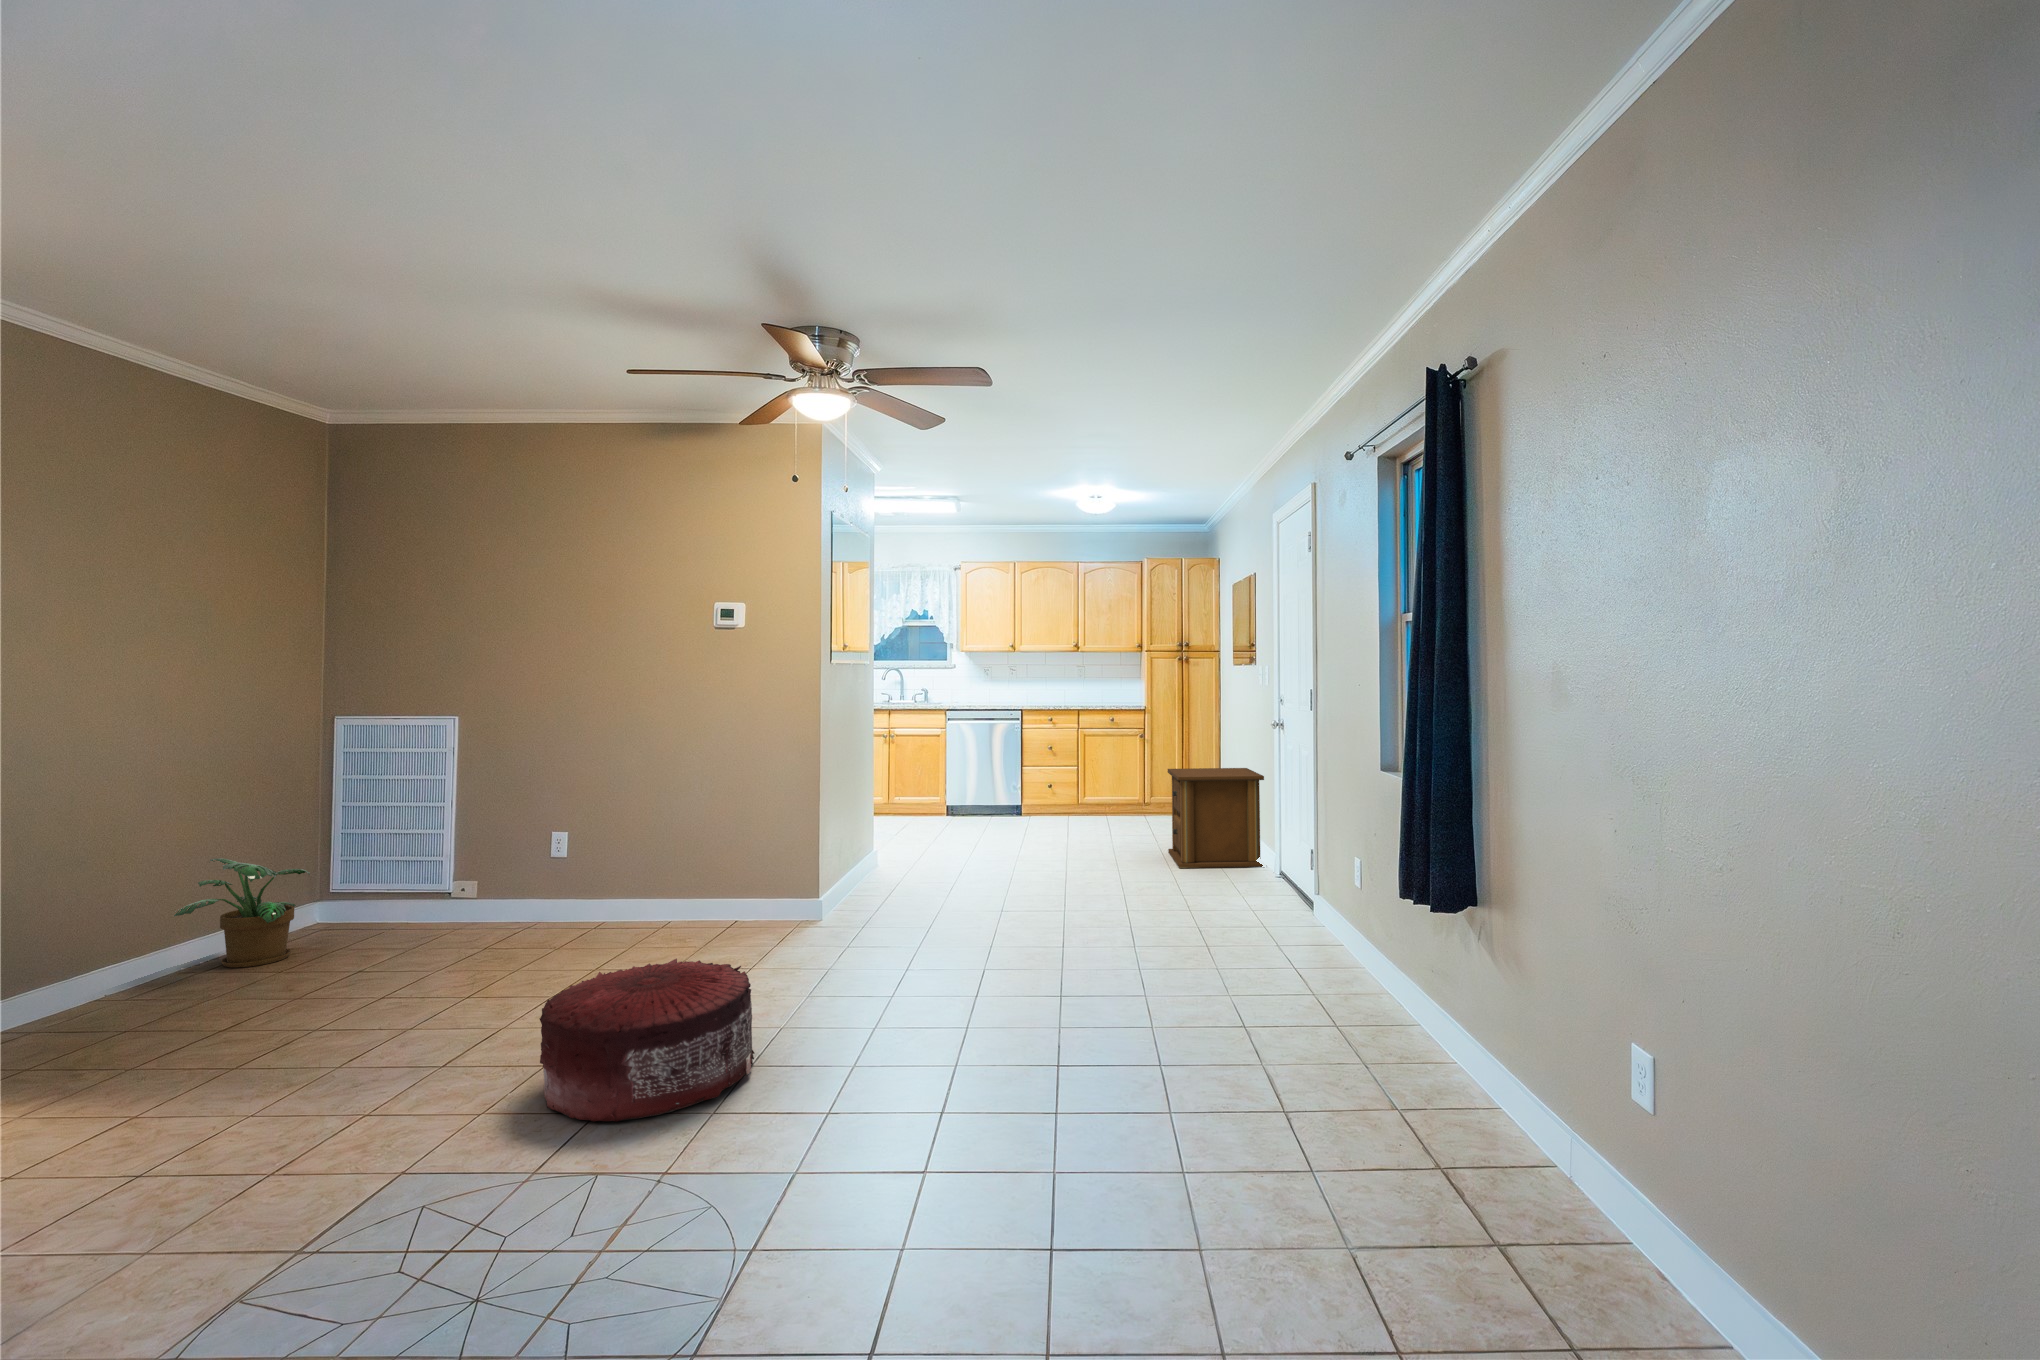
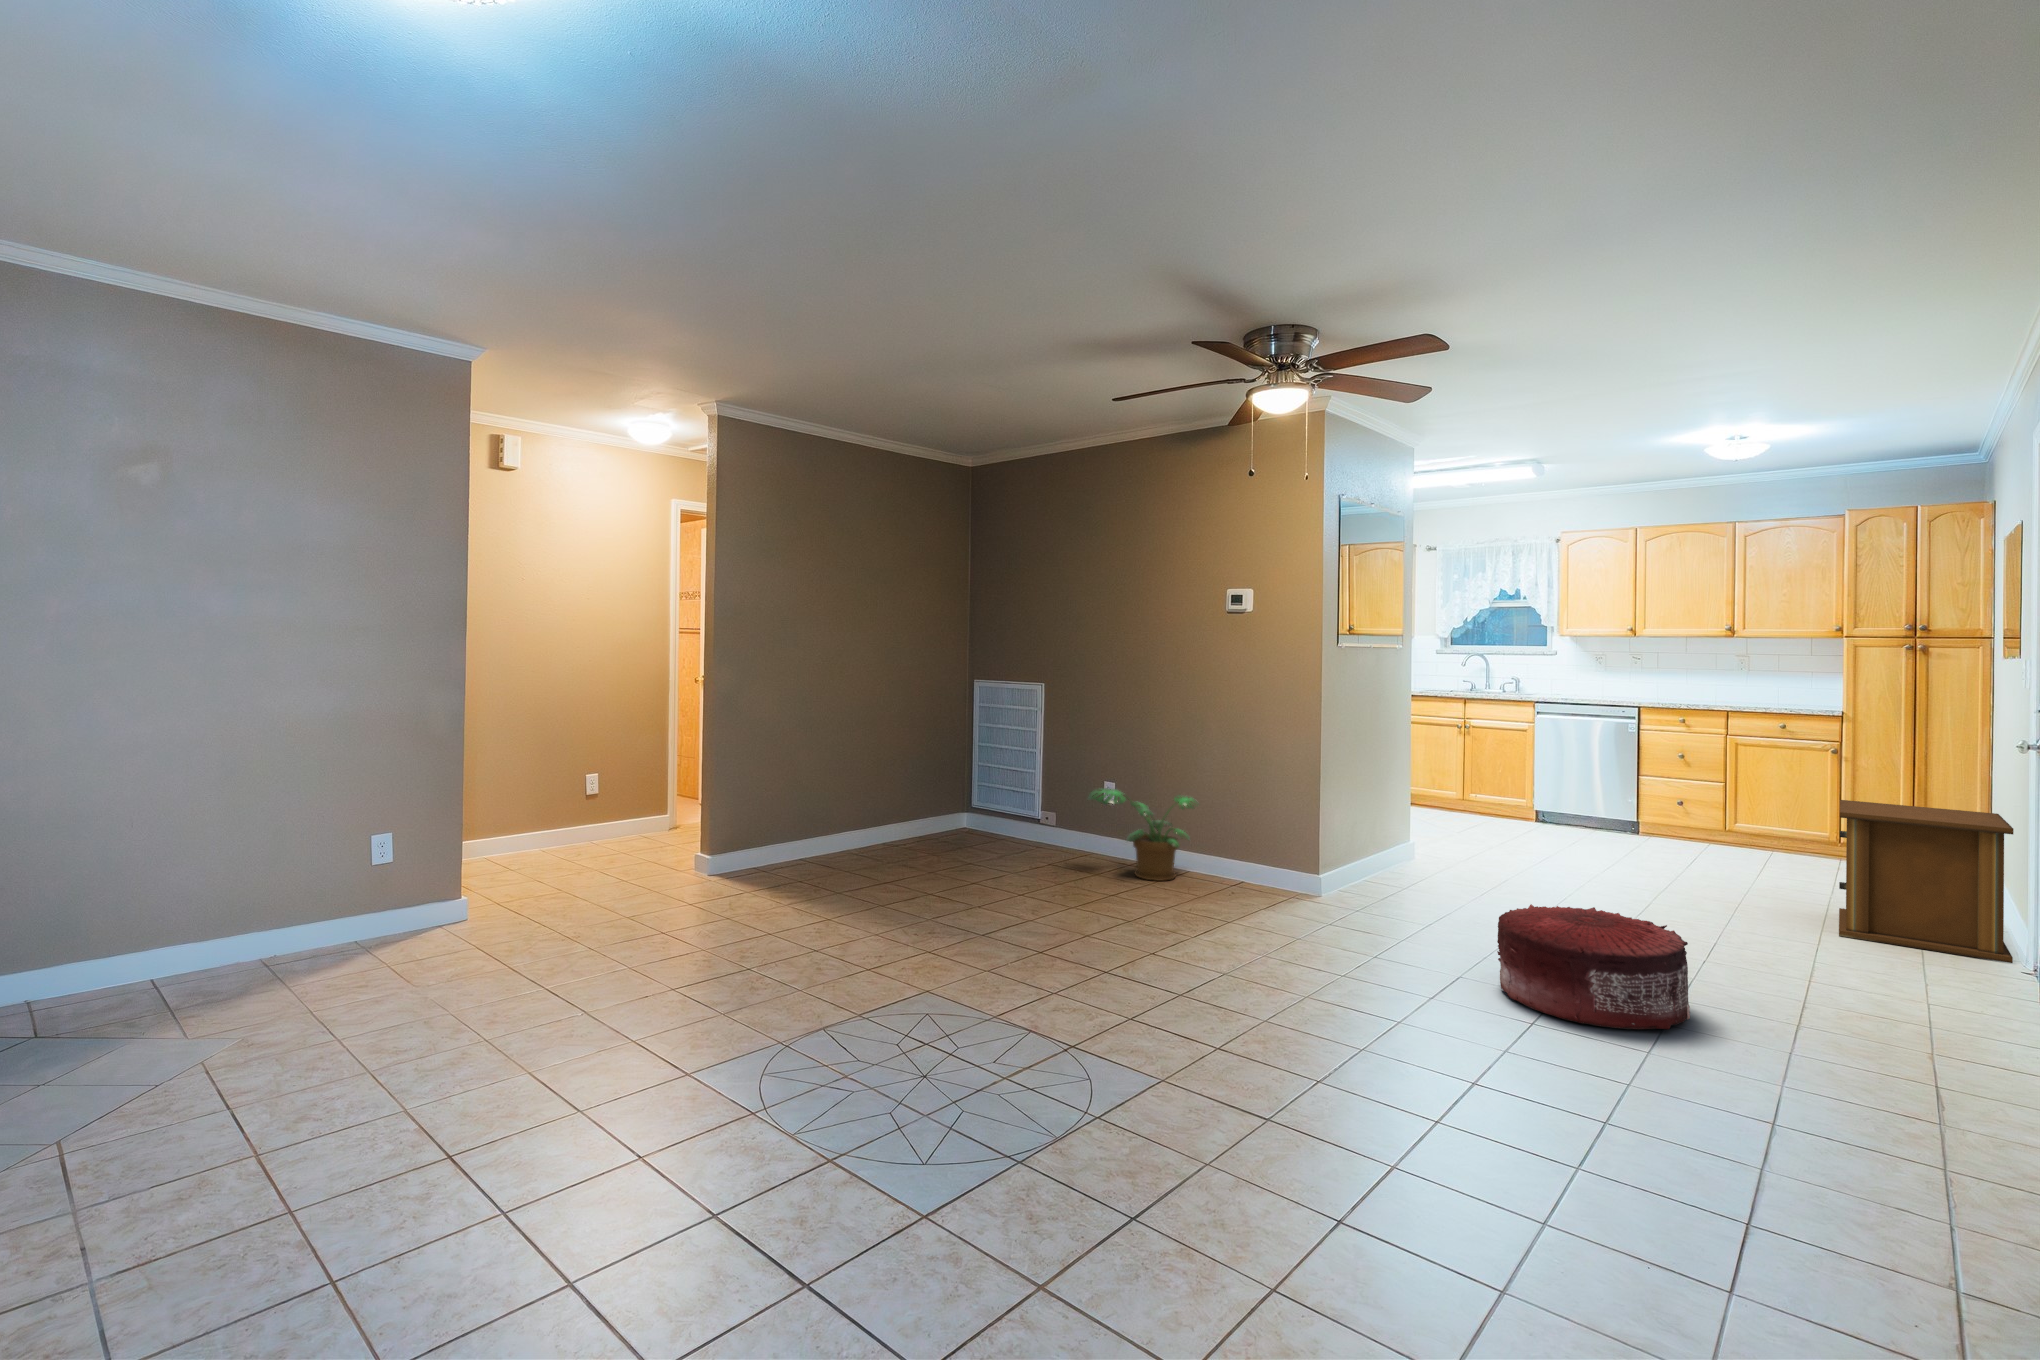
potted plant: present [174,858,310,967] -> present [1088,788,1198,881]
pouf: present [539,959,754,1122] -> present [1497,904,1690,1029]

